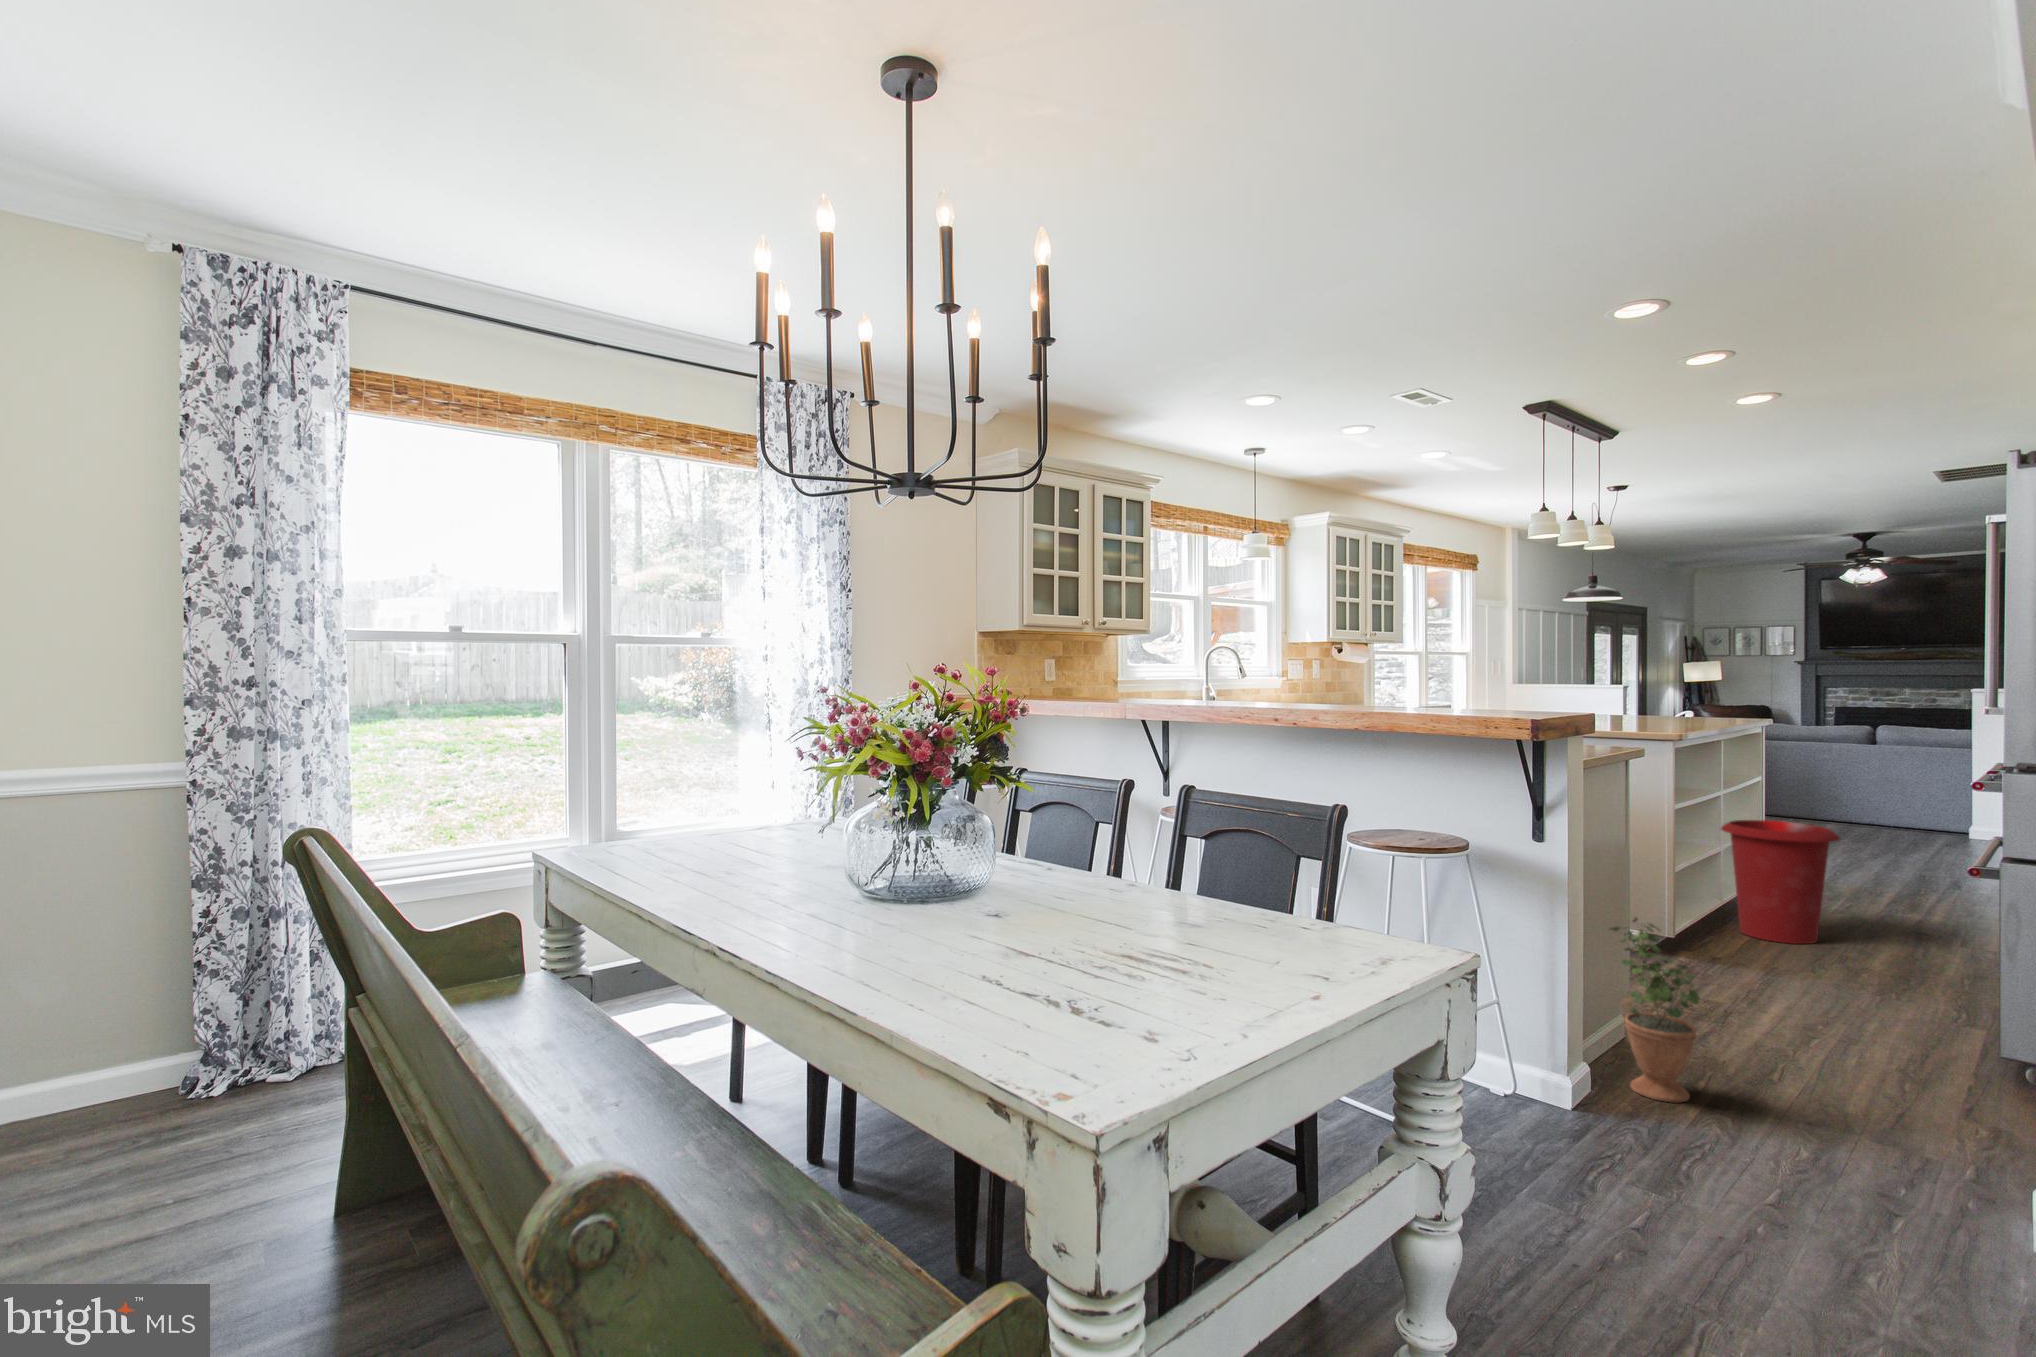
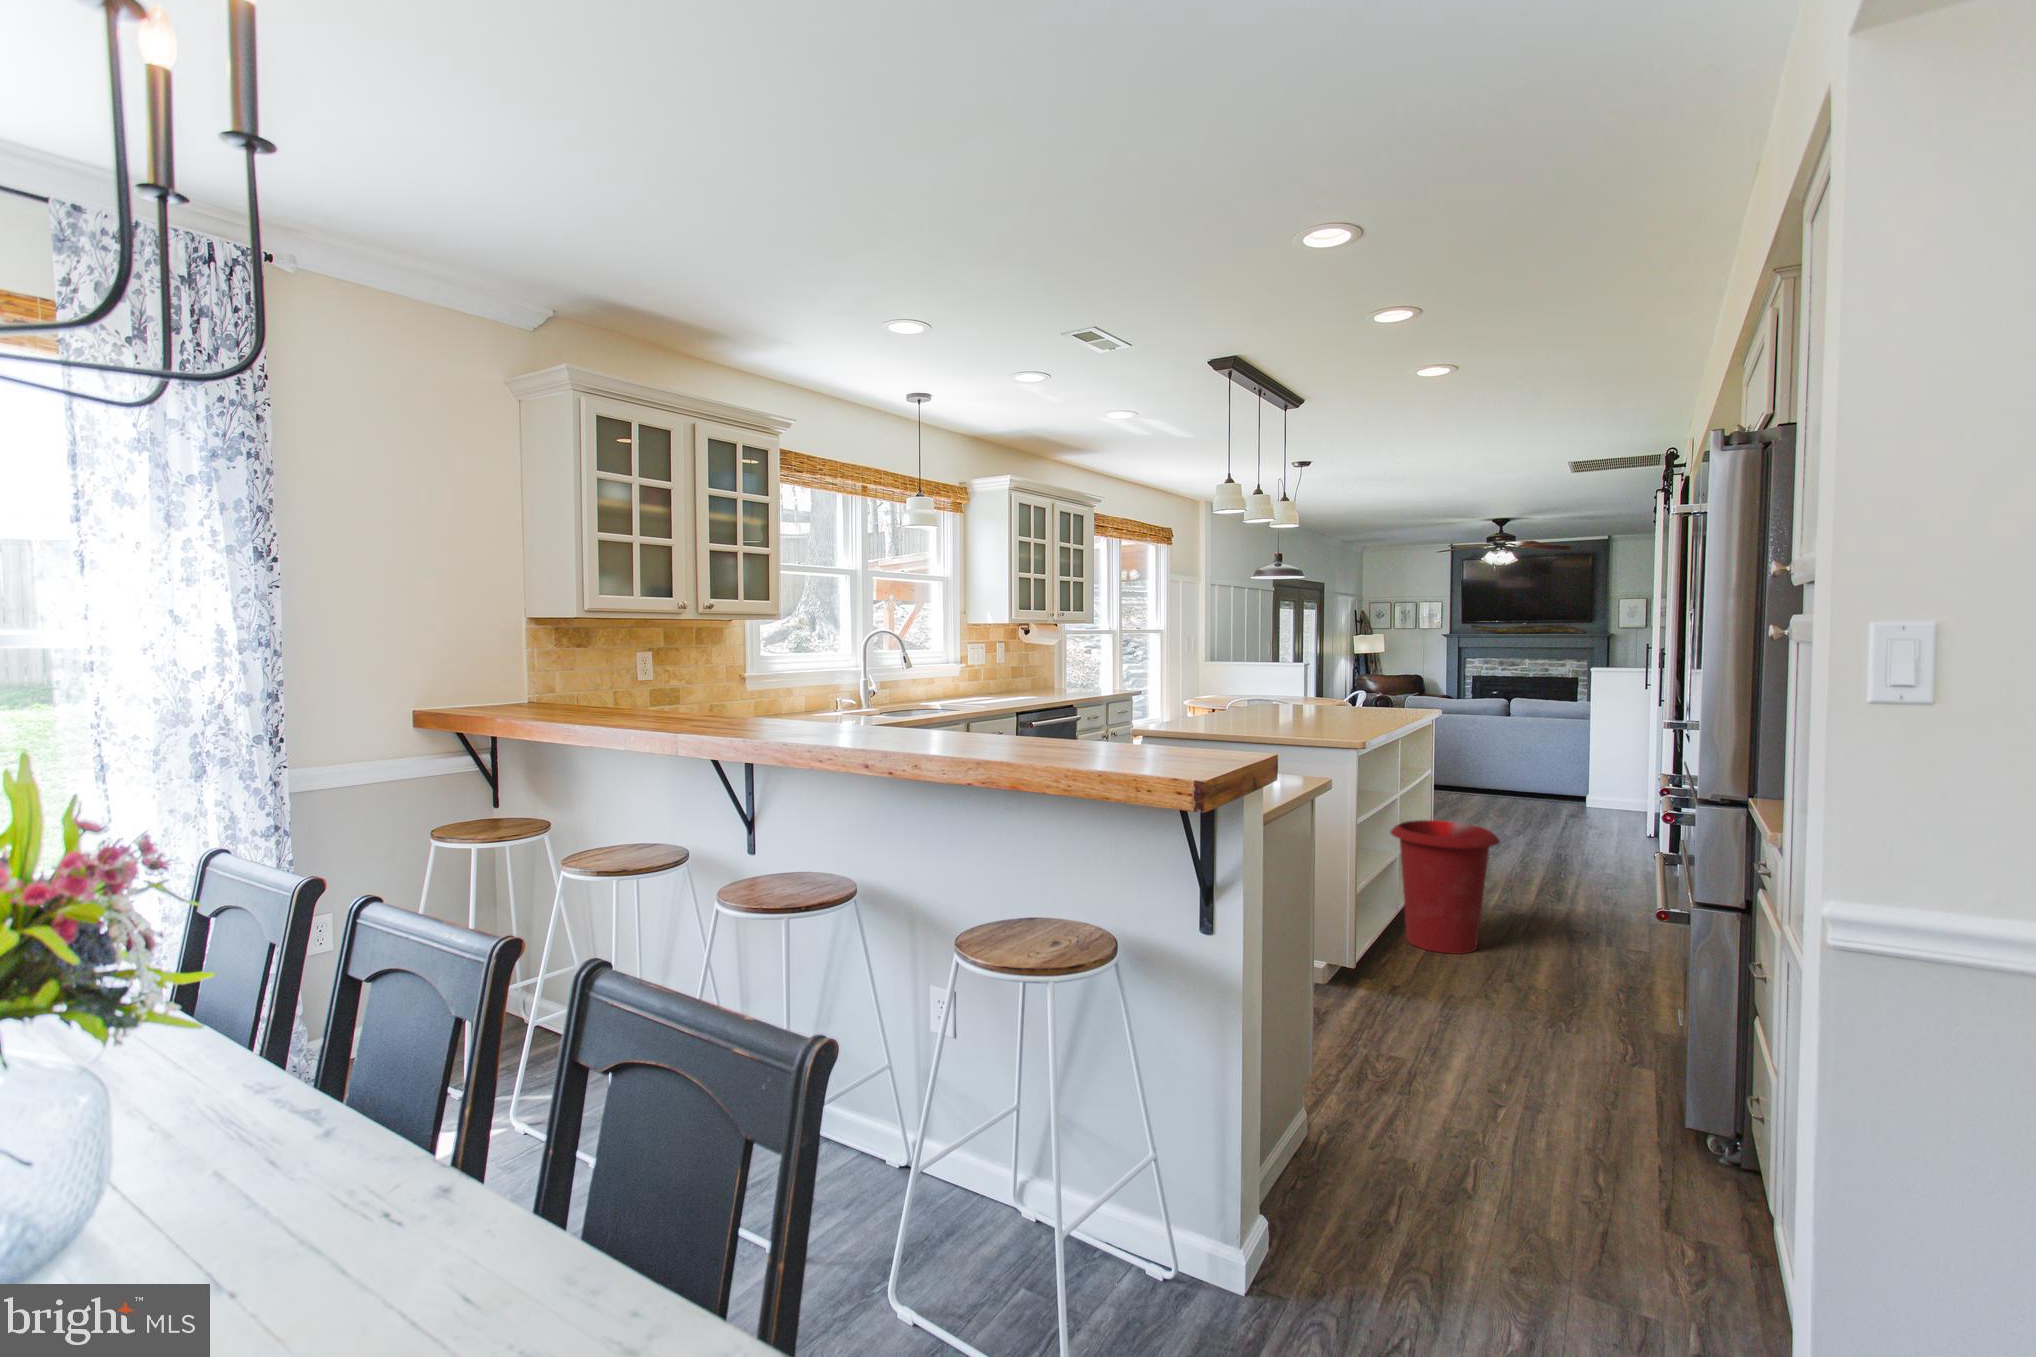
potted plant: present [1609,915,1699,1102] -> none [1272,1010,1377,1256]

